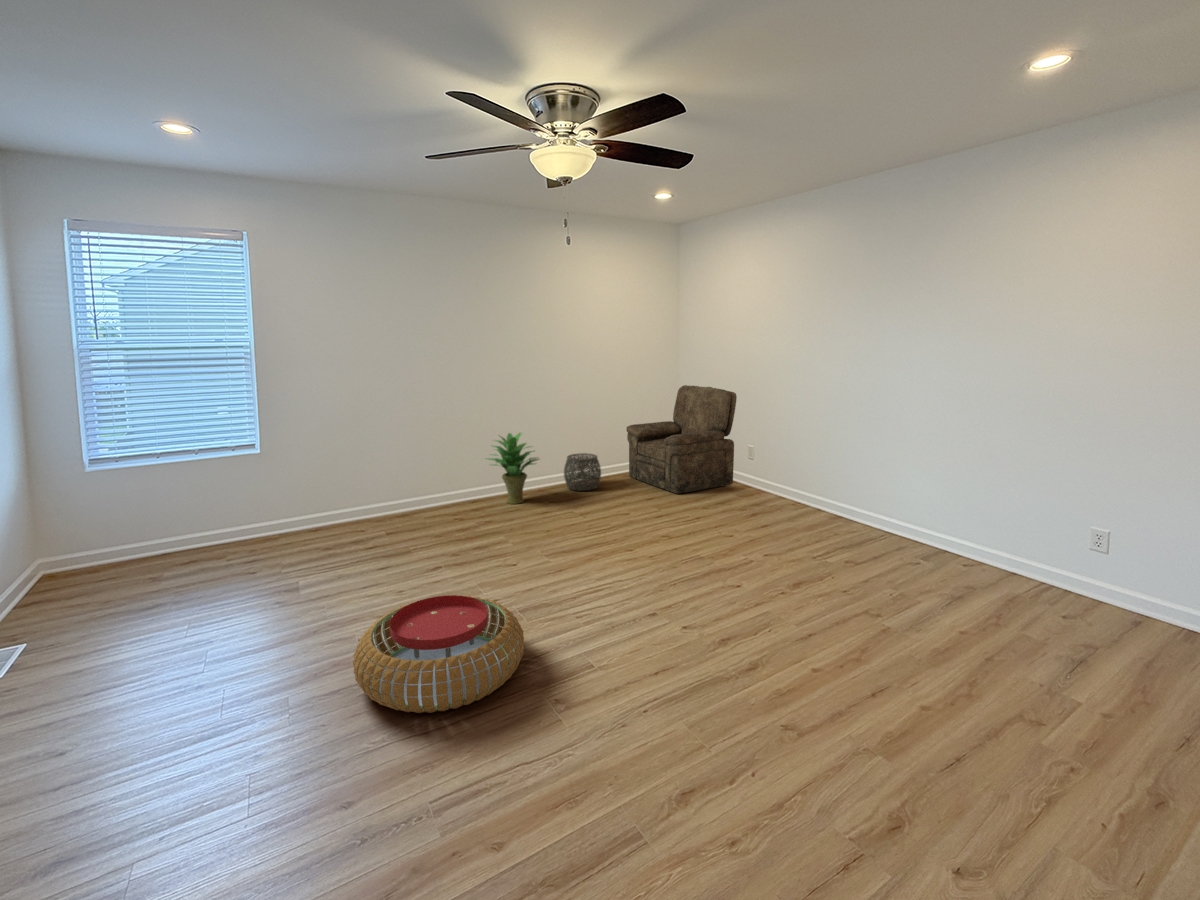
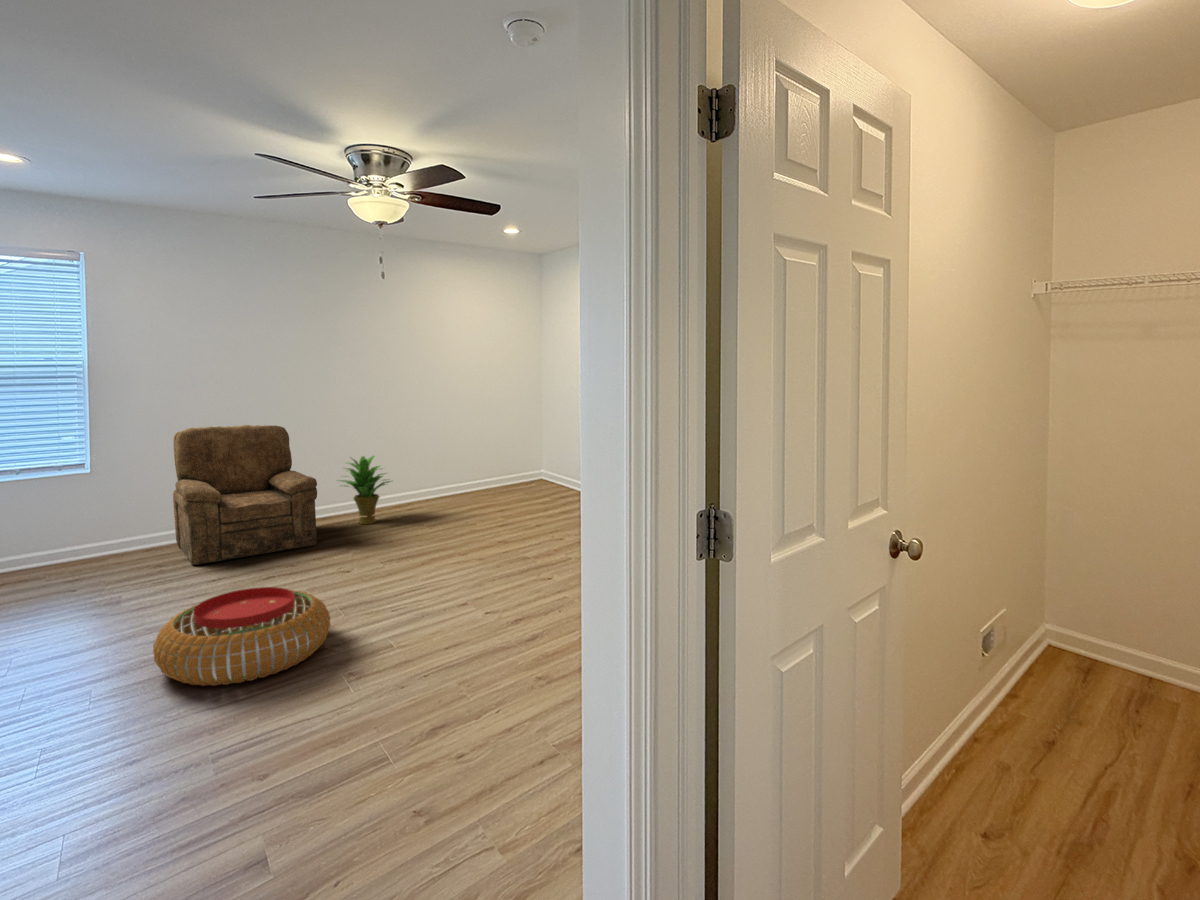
armchair: present [626,385,737,494] -> present [173,425,317,565]
woven basket: present [564,453,601,491] -> none [419,478,457,513]

